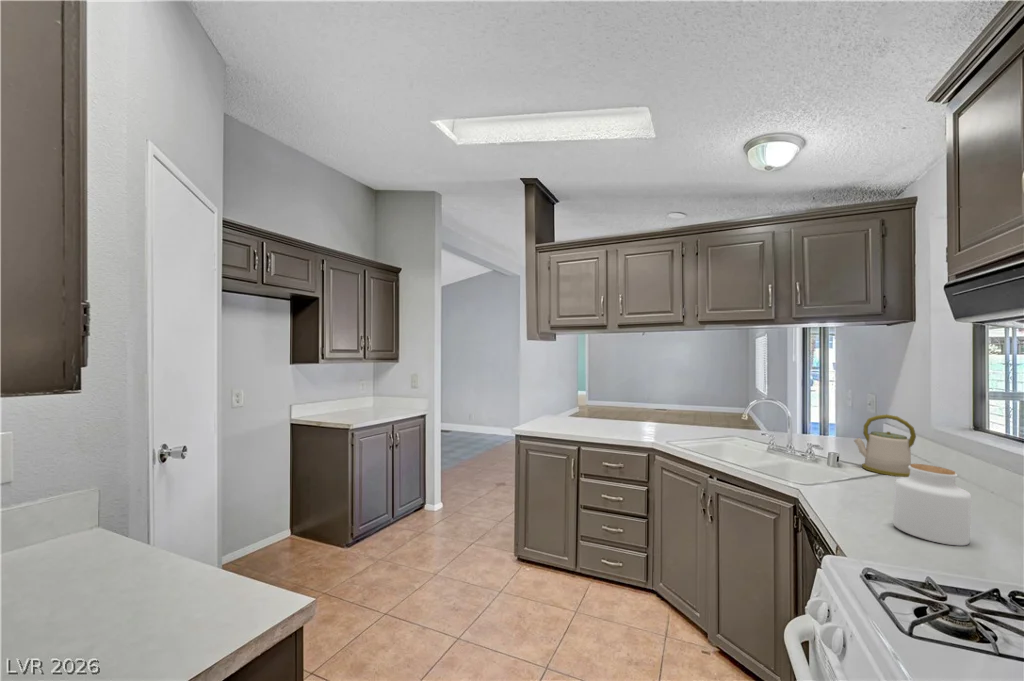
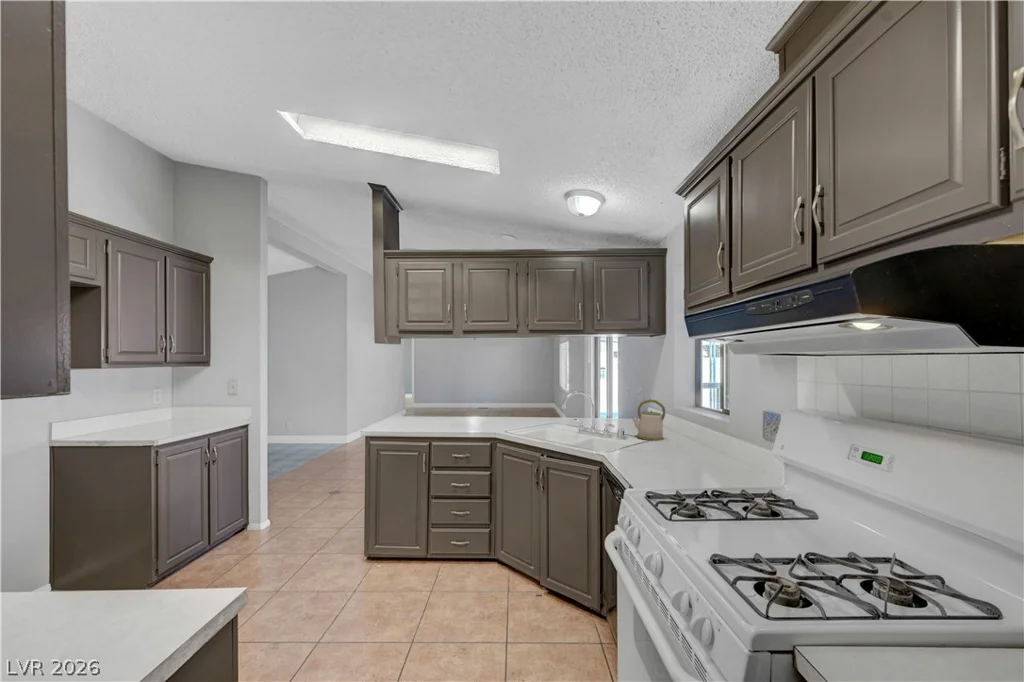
jar: present [893,464,971,546] -> none [654,428,689,473]

